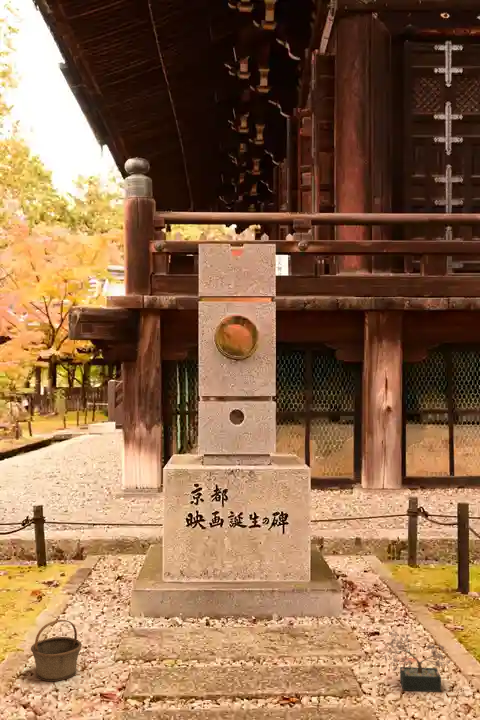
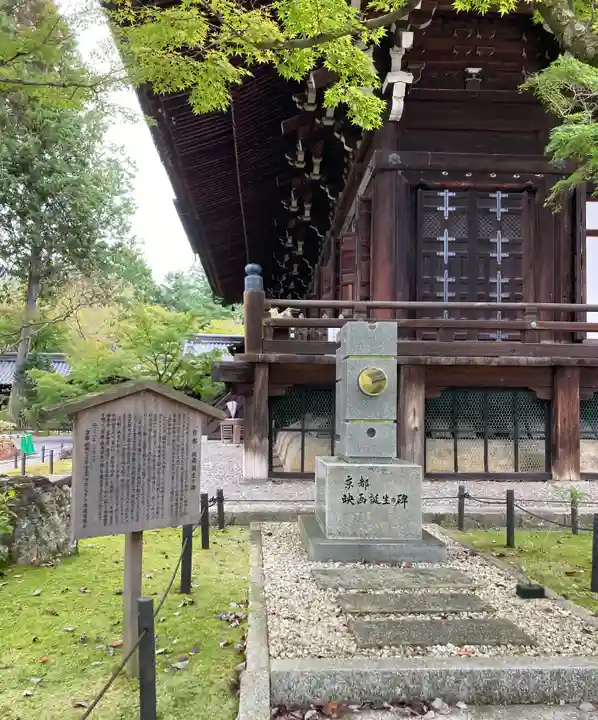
basket: present [31,620,82,681] -> none [280,564,313,605]

